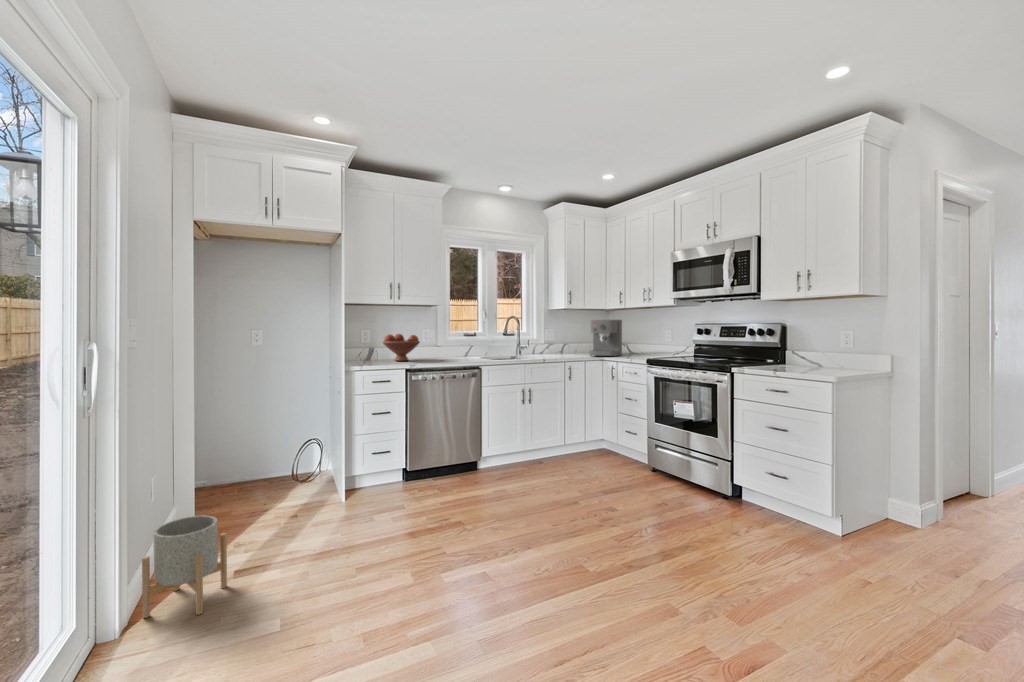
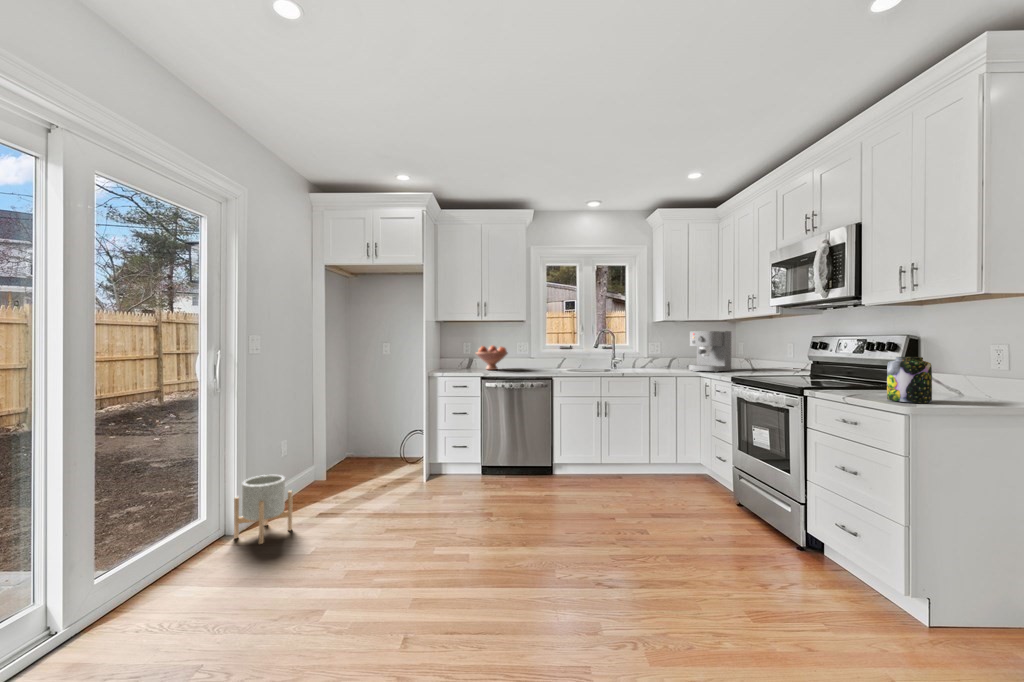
jar: none [803,340,833,373] -> present [887,357,932,403]

